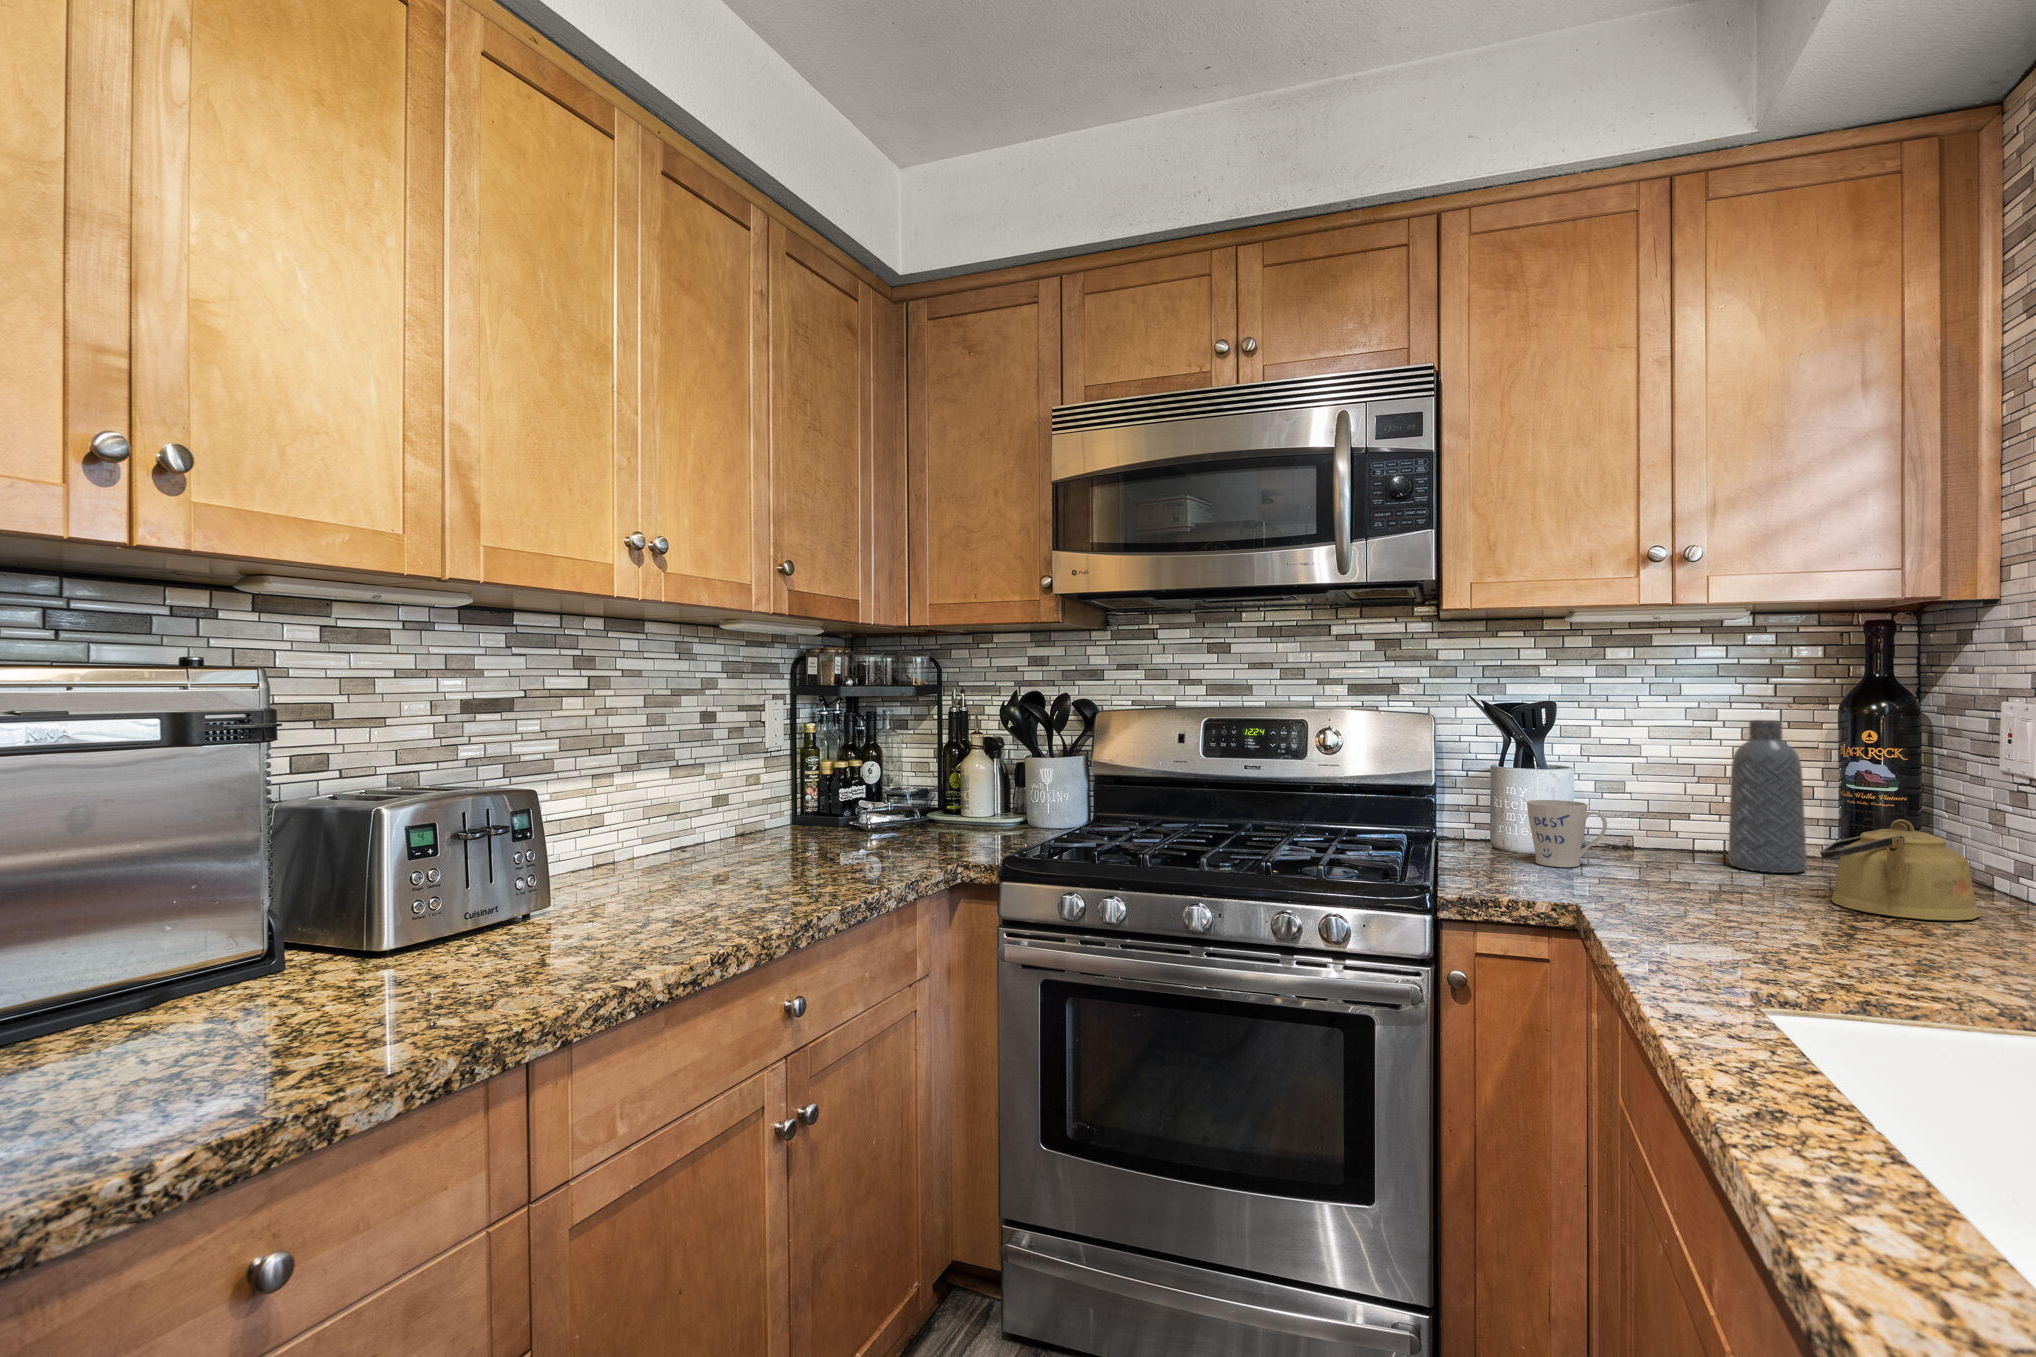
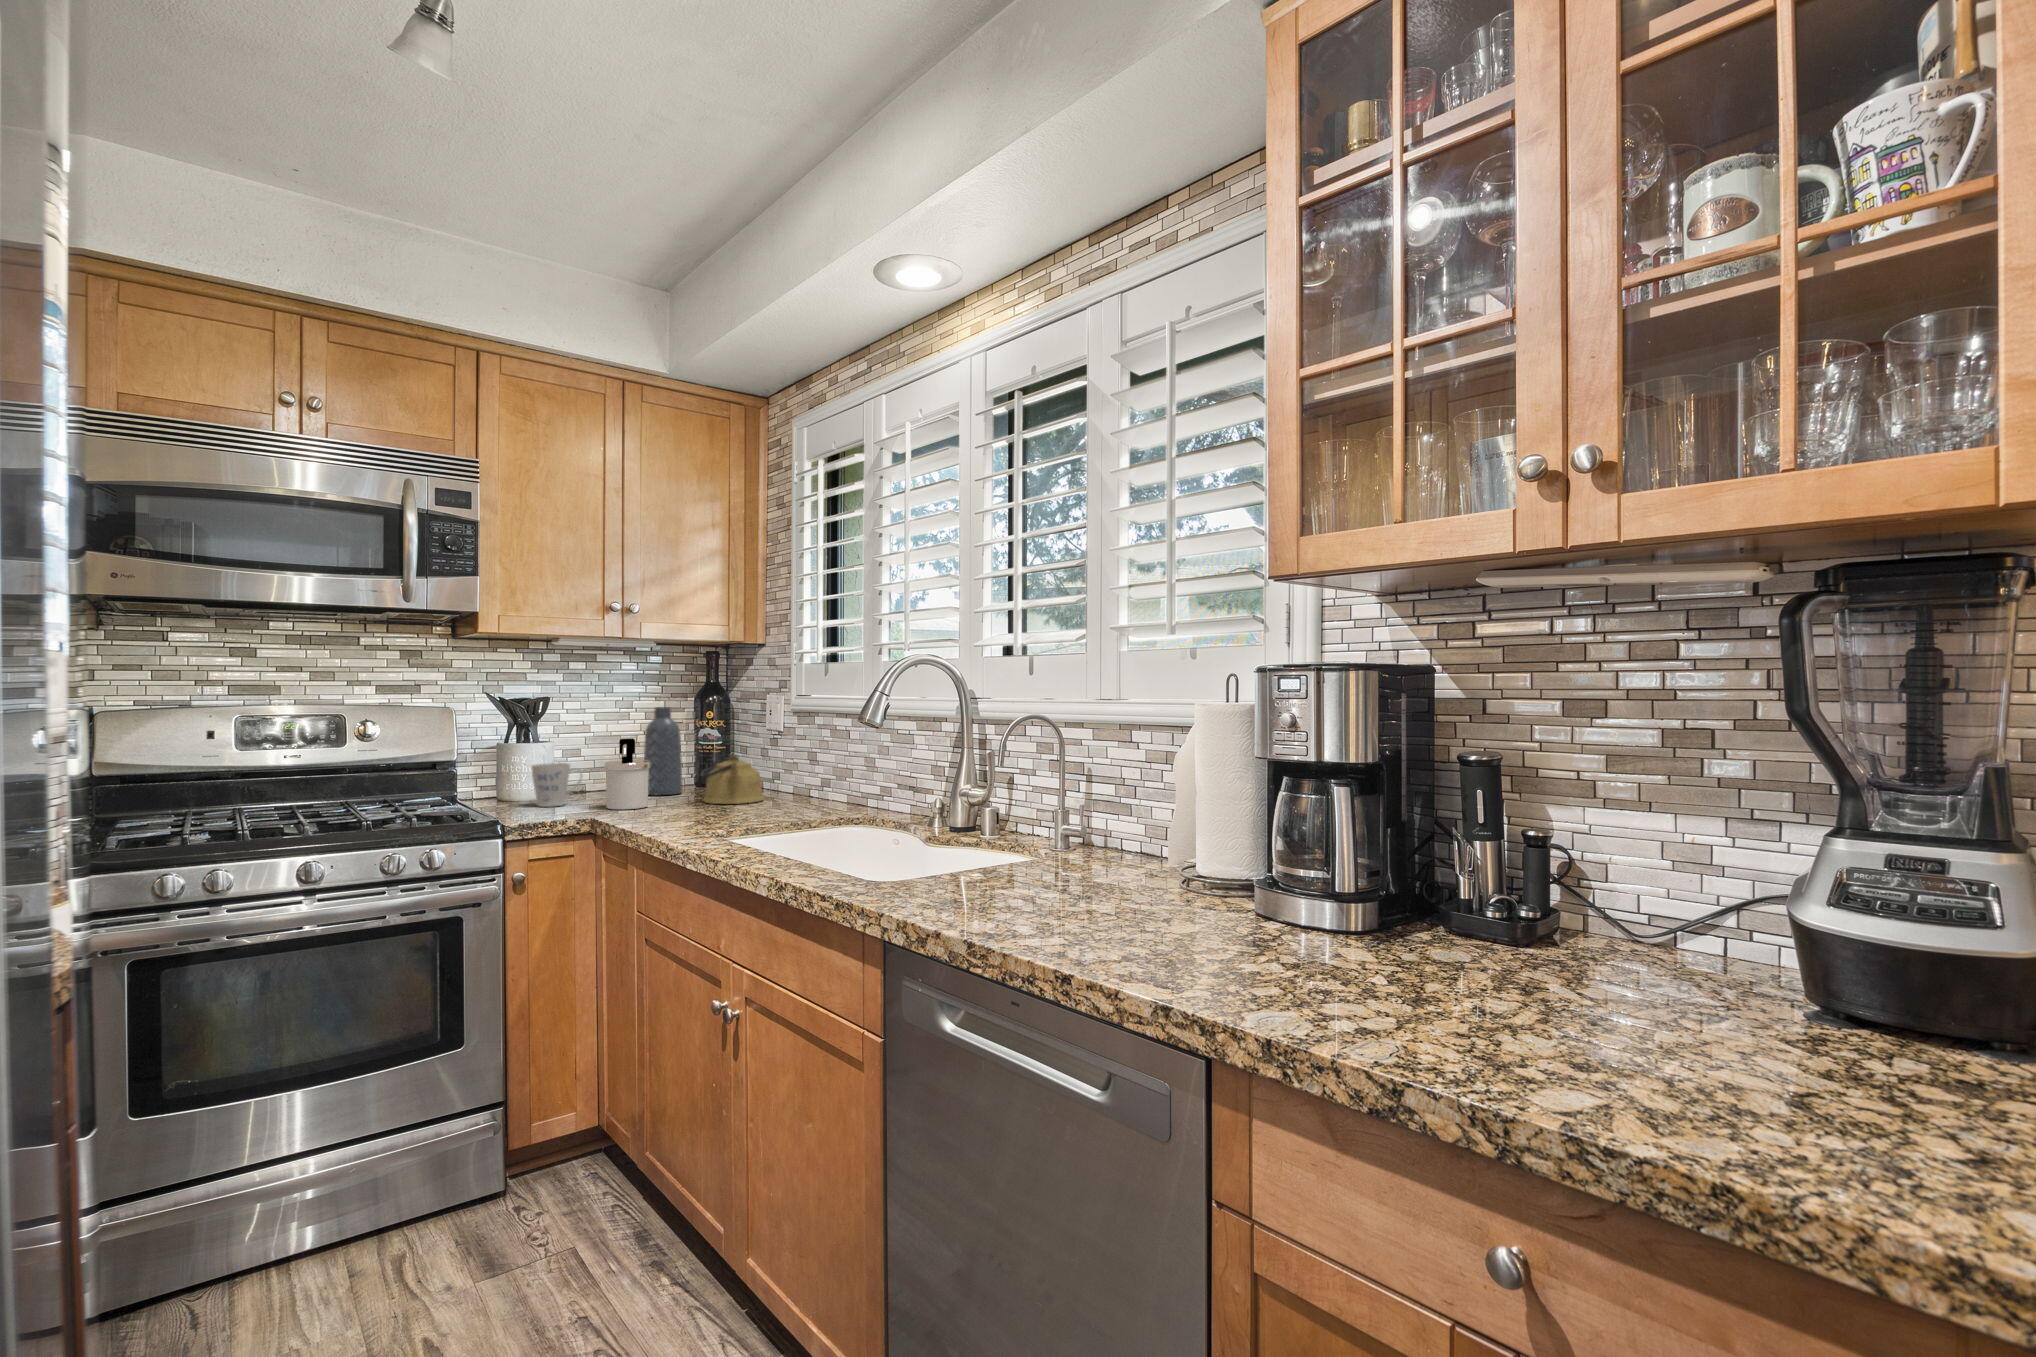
soap dispenser: none [1631,773,1714,894] -> present [605,738,650,810]

